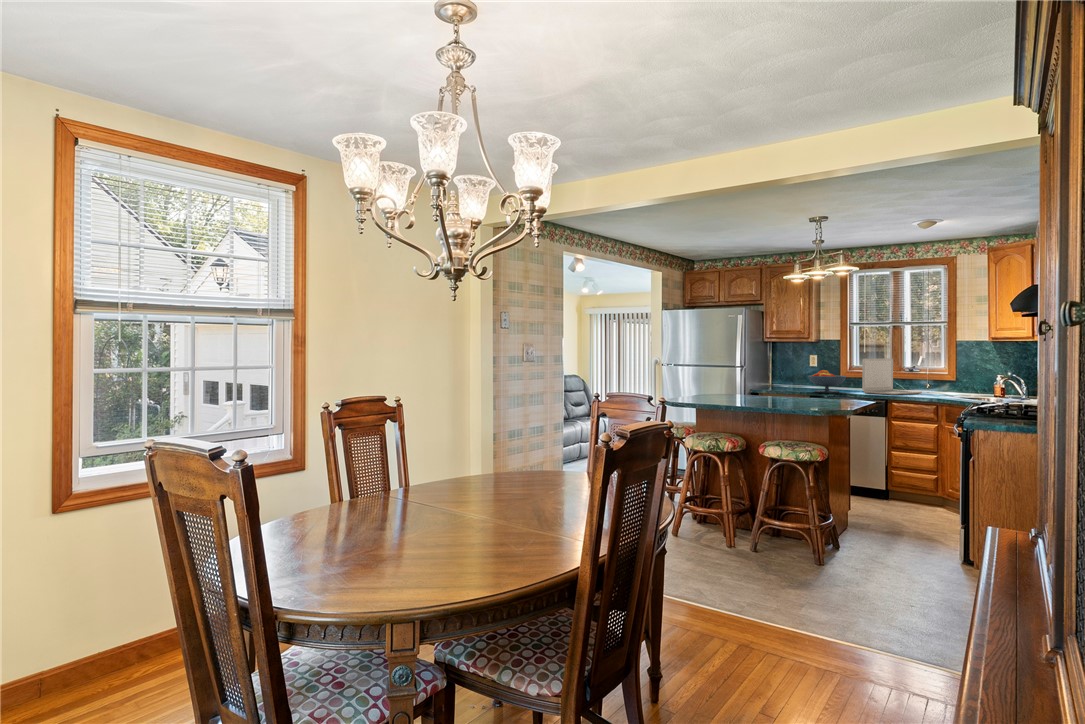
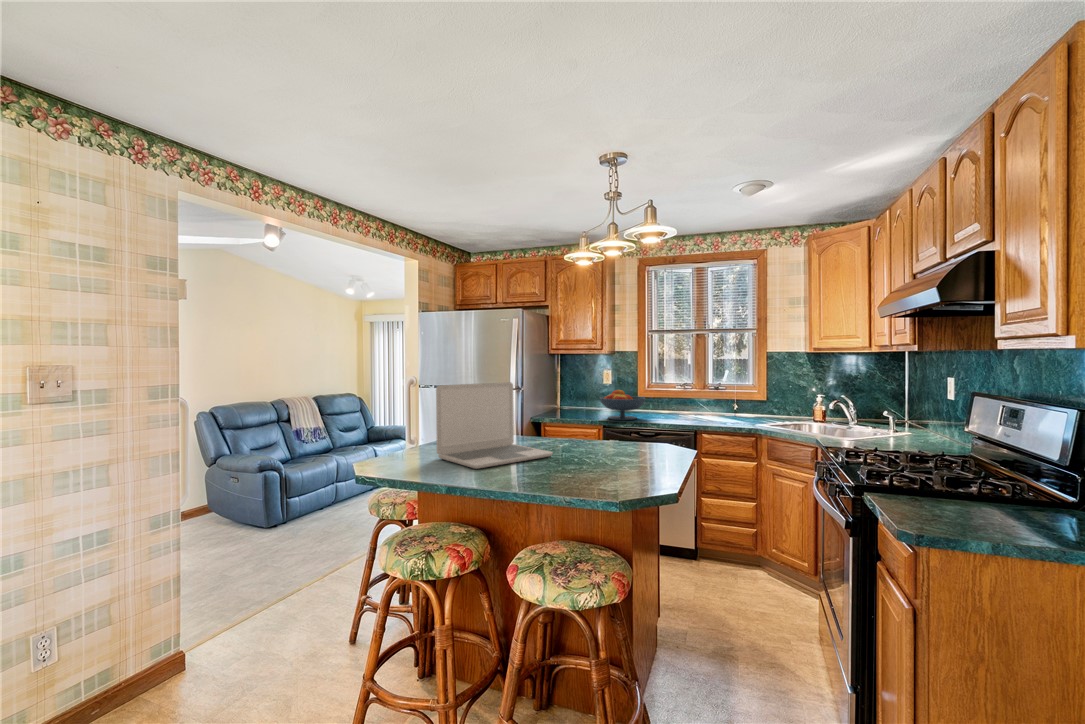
laptop: present [862,358,922,395] -> present [436,382,553,469]

